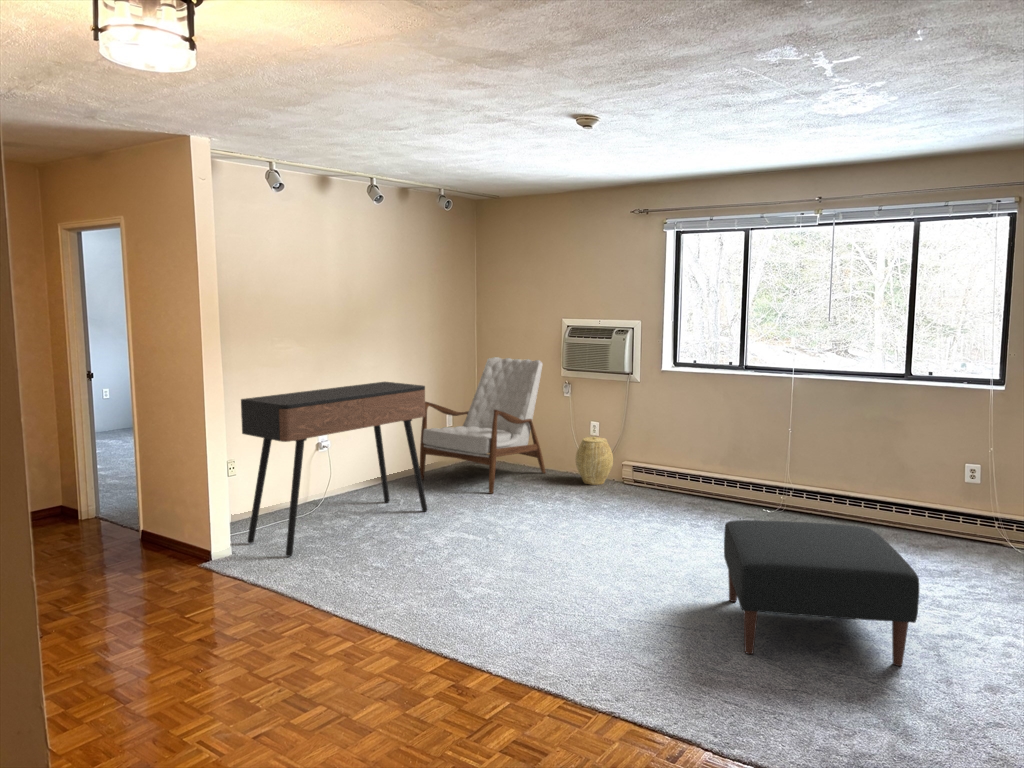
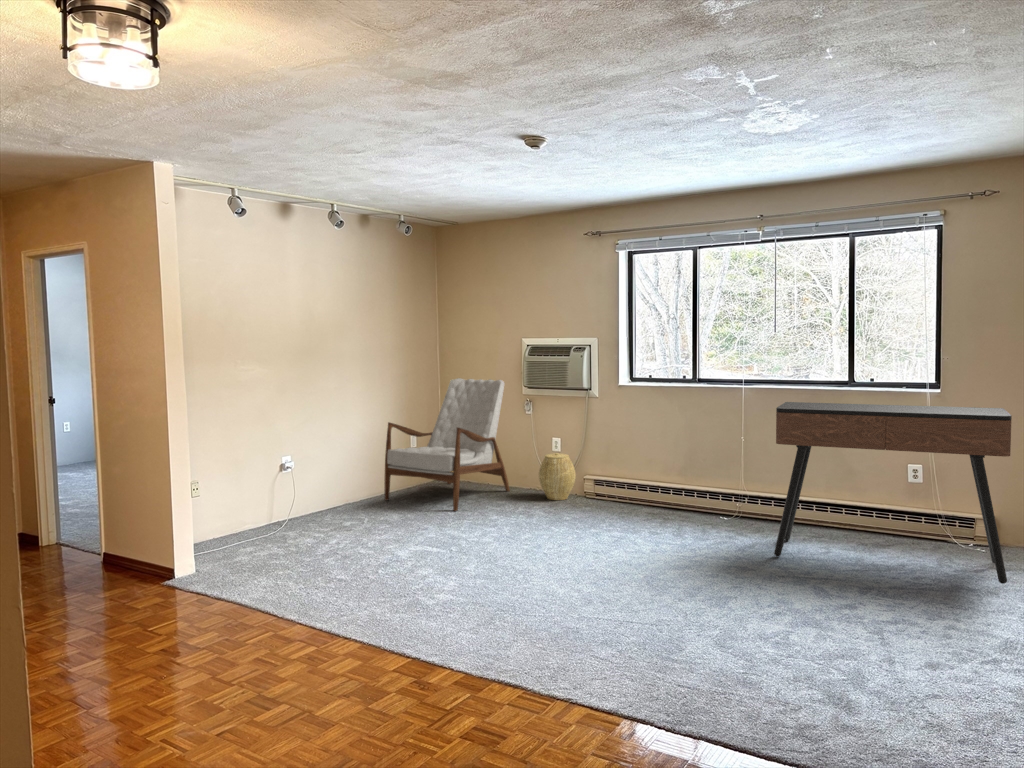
console table: present [241,382,427,556] -> present [774,402,1012,584]
ottoman: present [724,520,919,666] -> none [679,519,859,649]

